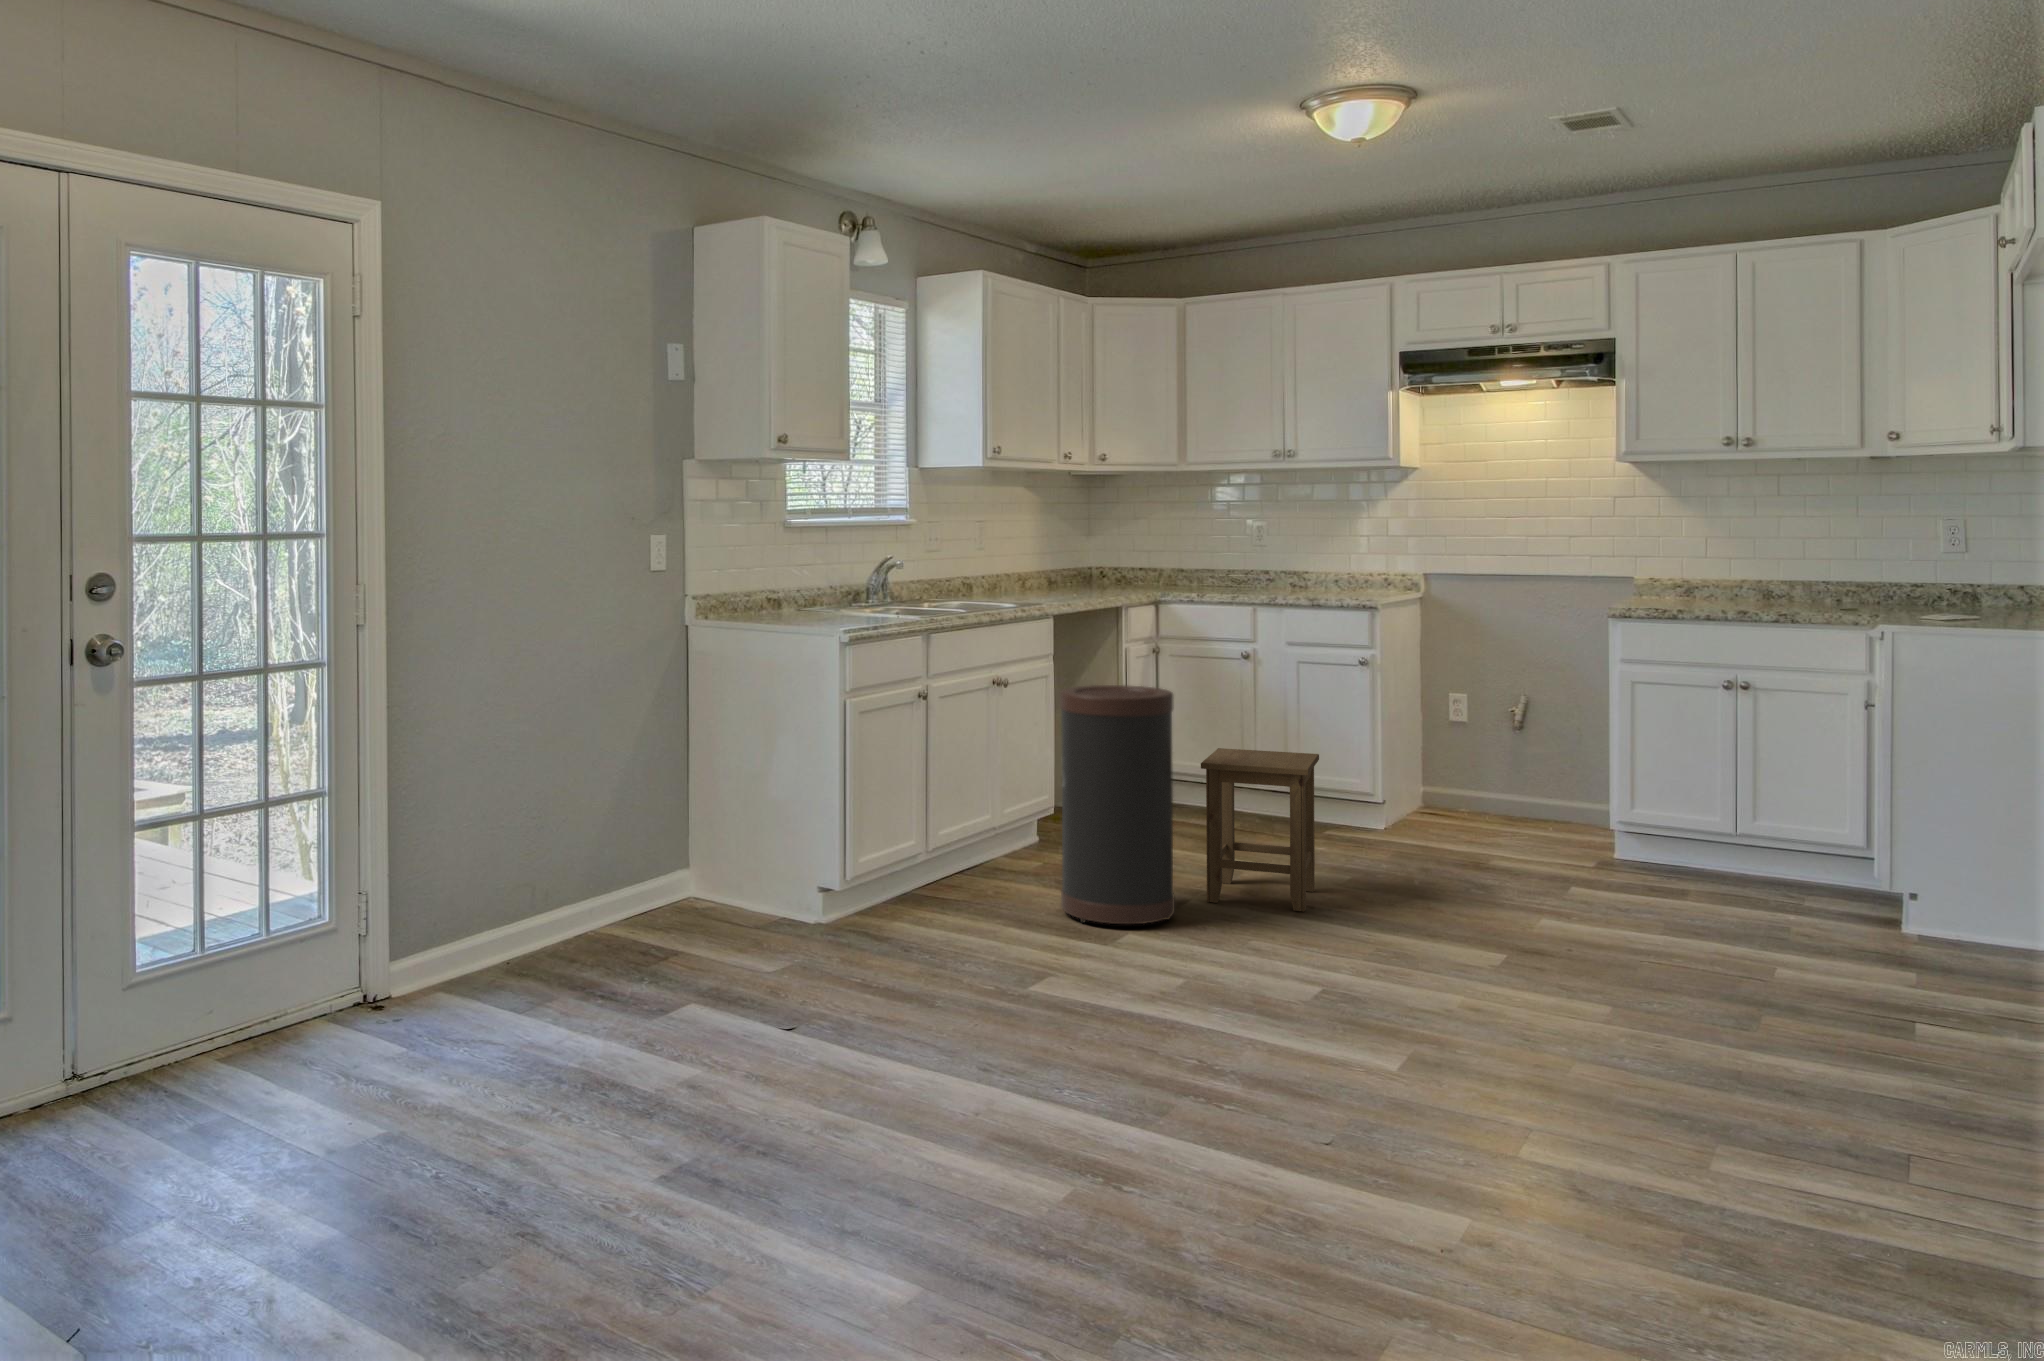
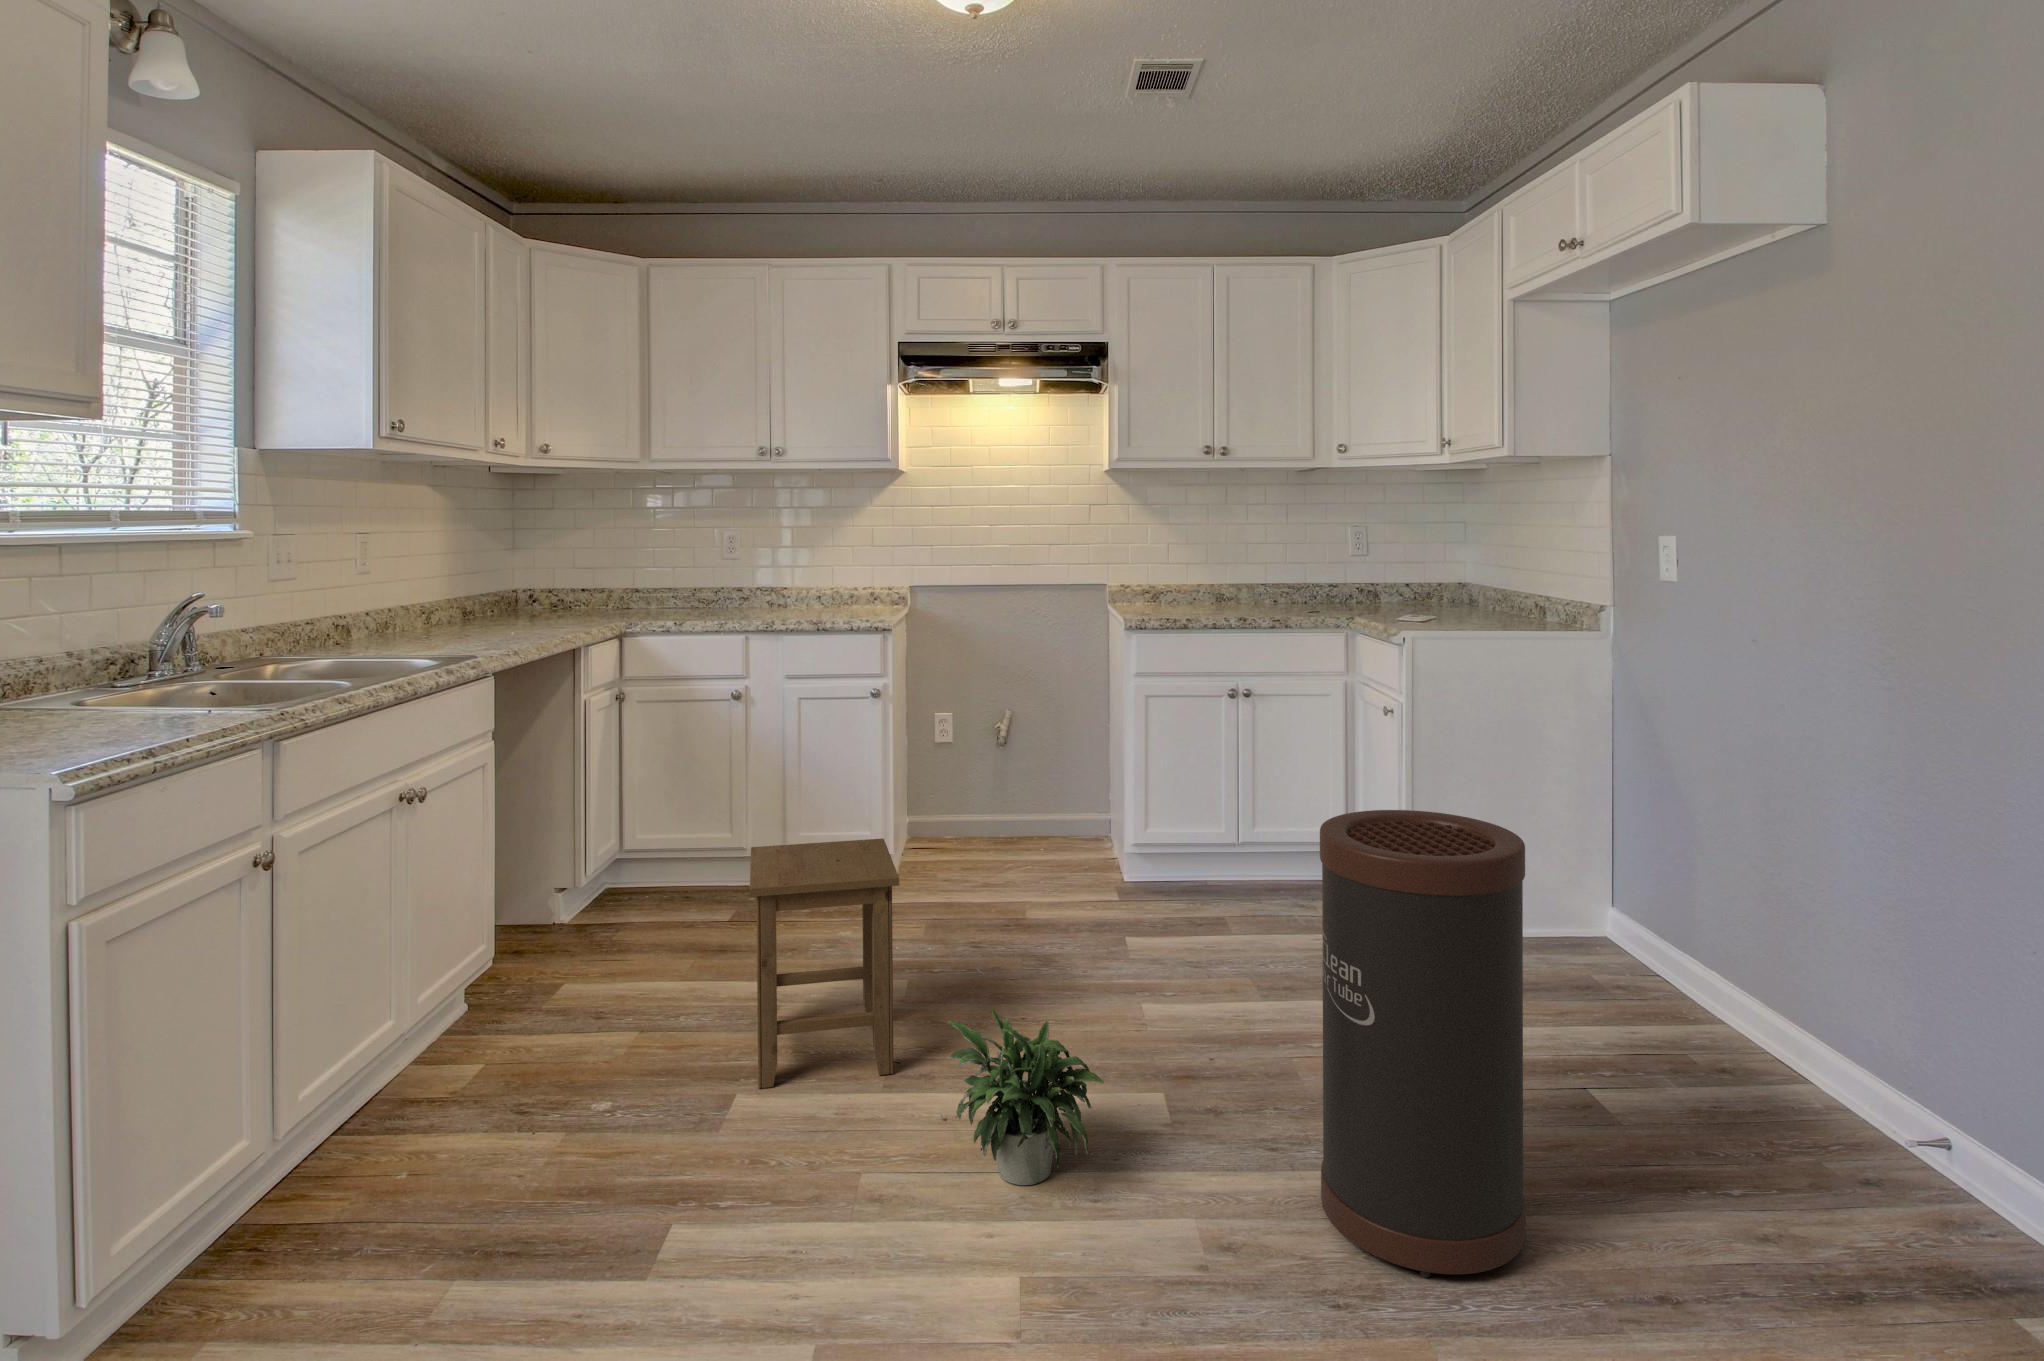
trash can: present [1060,685,1175,924] -> present [1320,810,1526,1277]
potted plant: none [1311,852,1418,964] -> present [938,1008,1104,1185]

